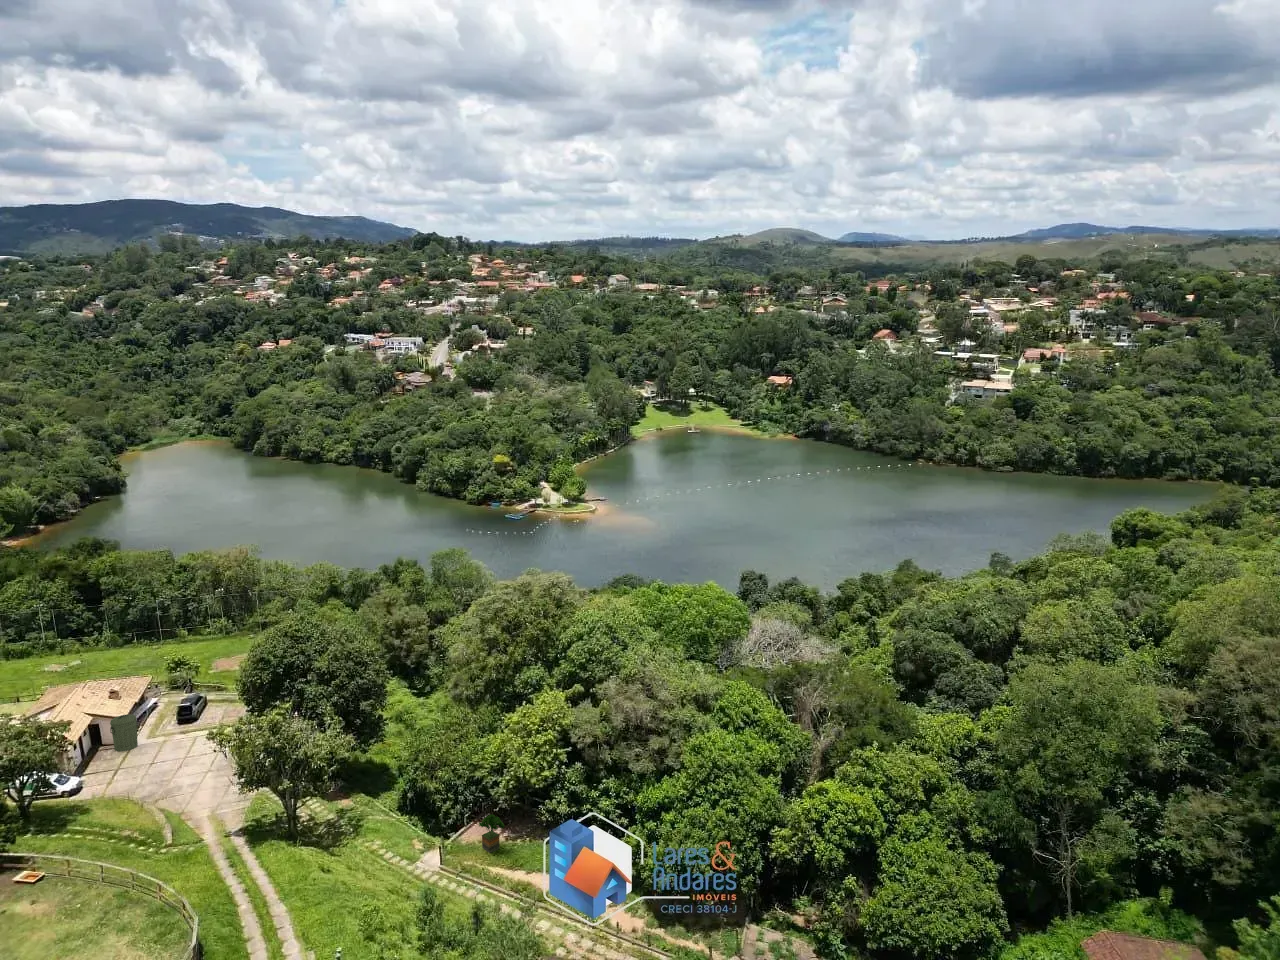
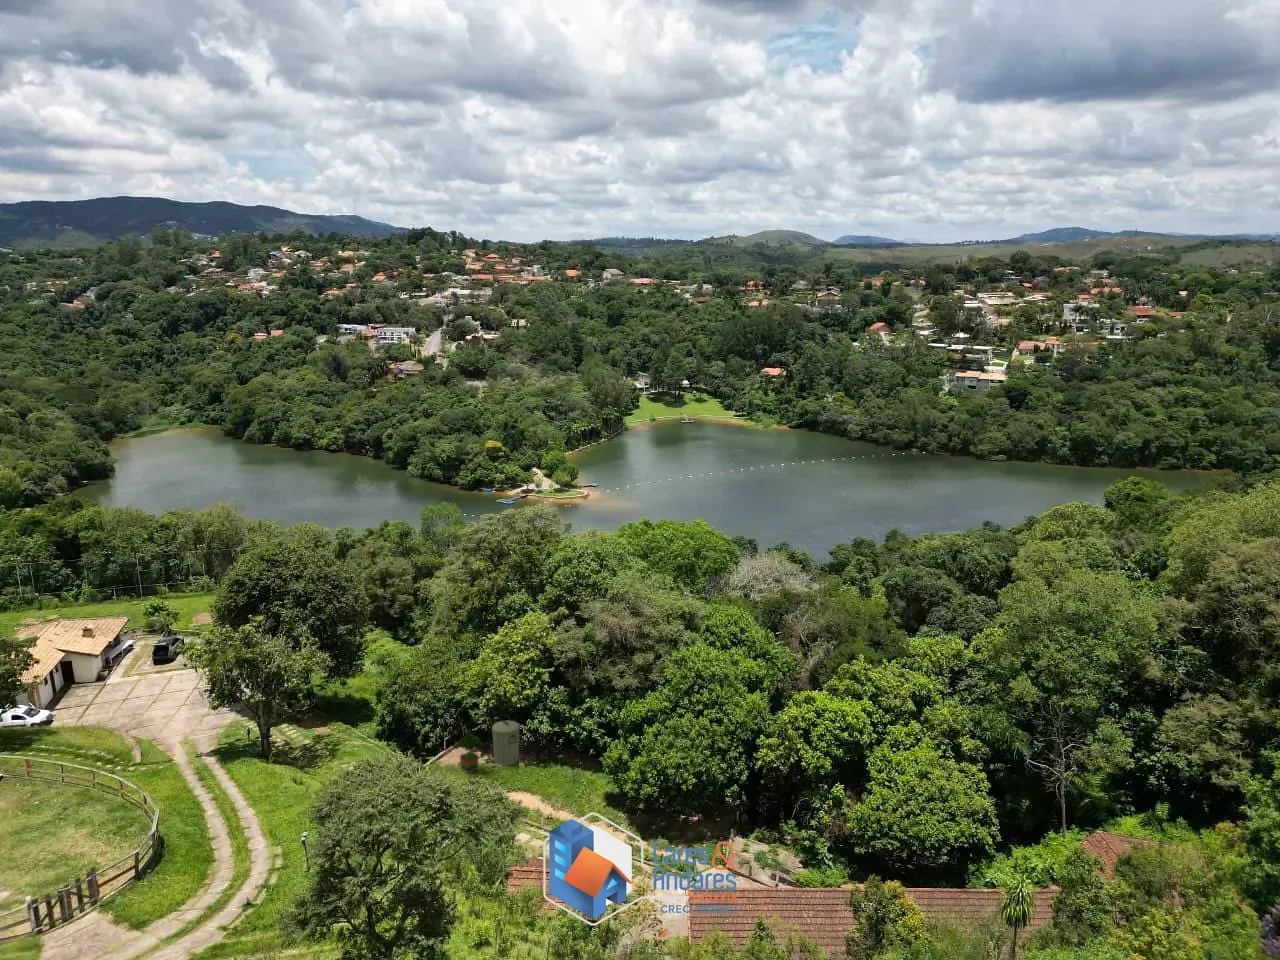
trash can: present [110,714,138,752] -> present [492,721,520,766]

